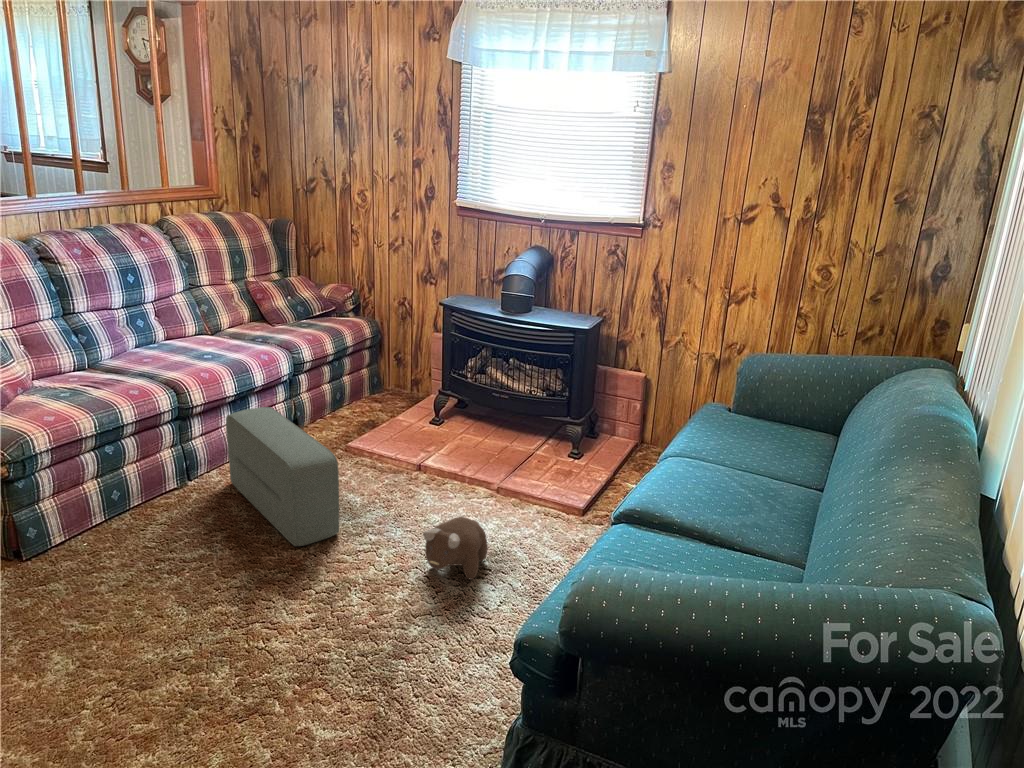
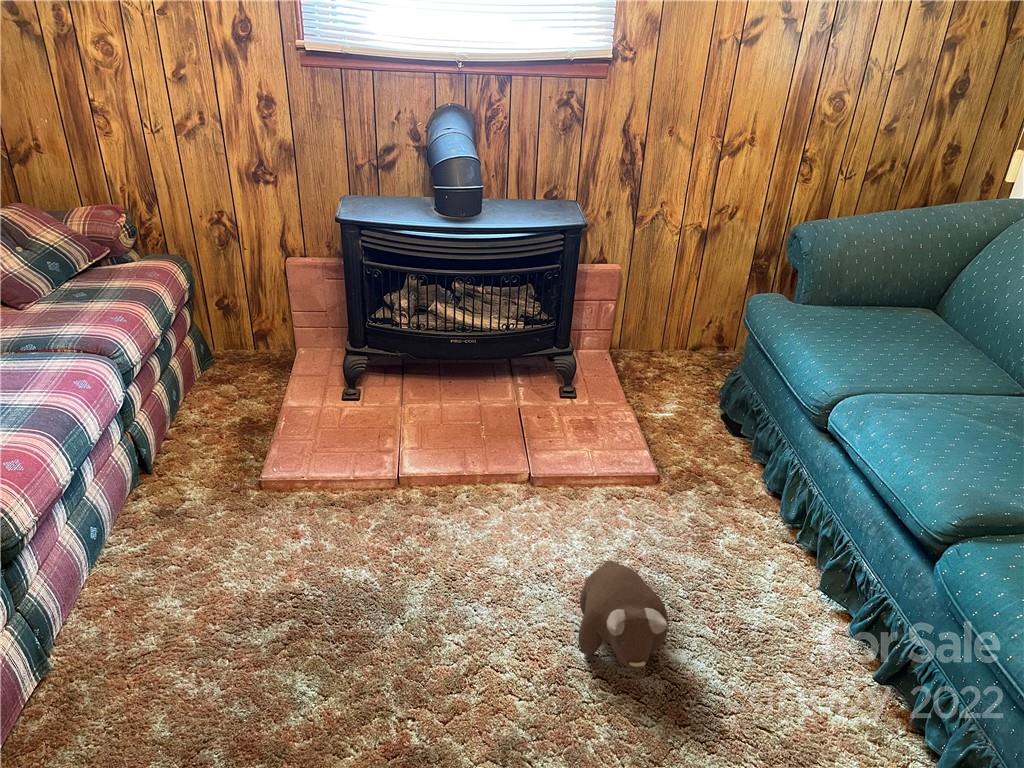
pouf: present [226,407,339,546] -> none [99,484,407,717]

